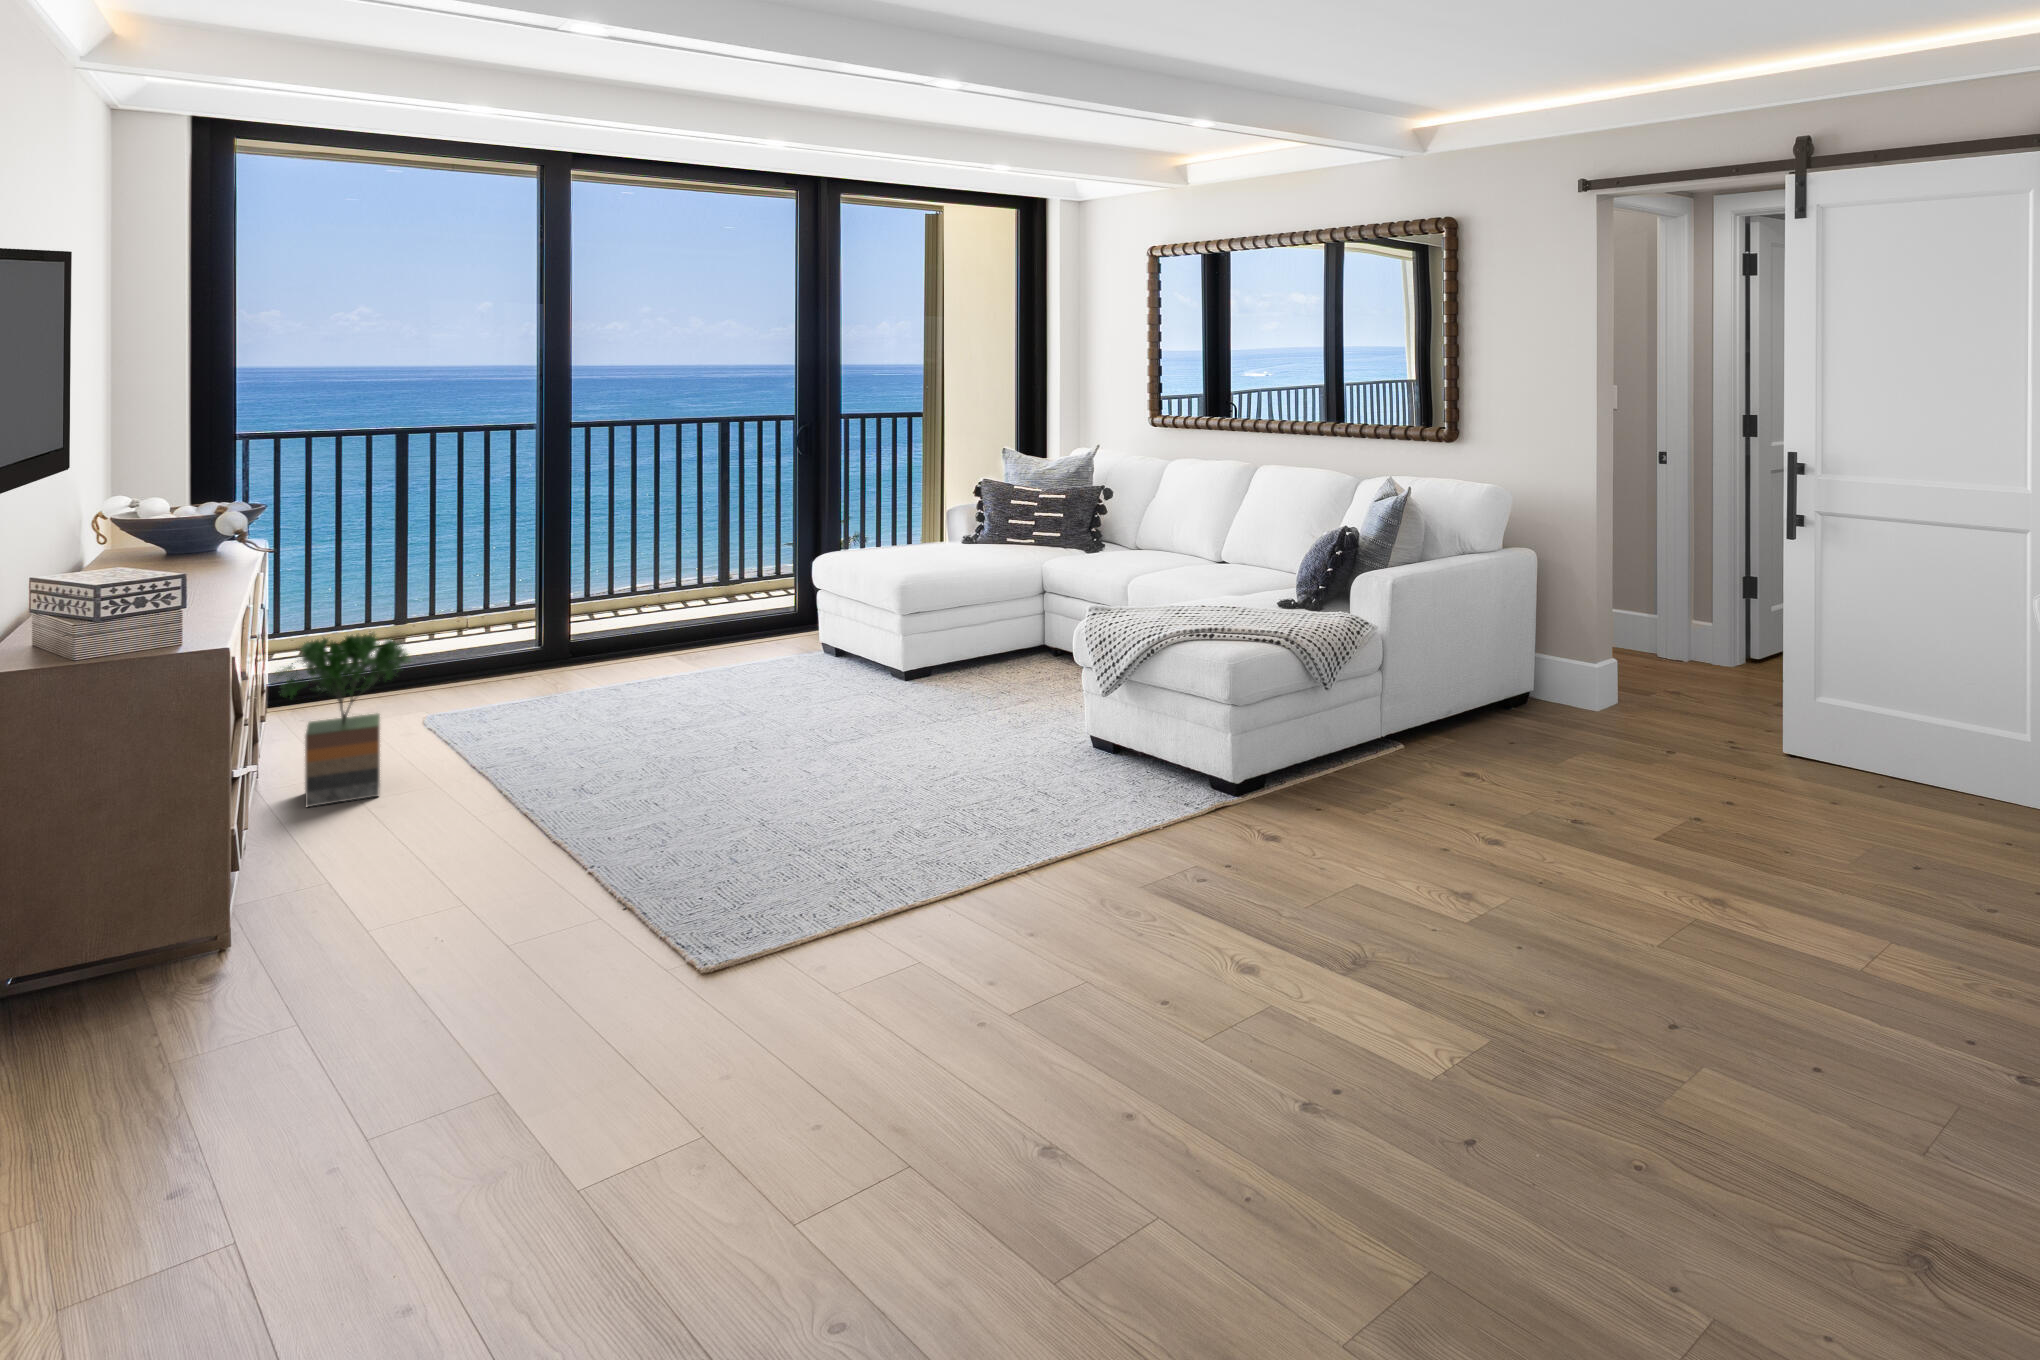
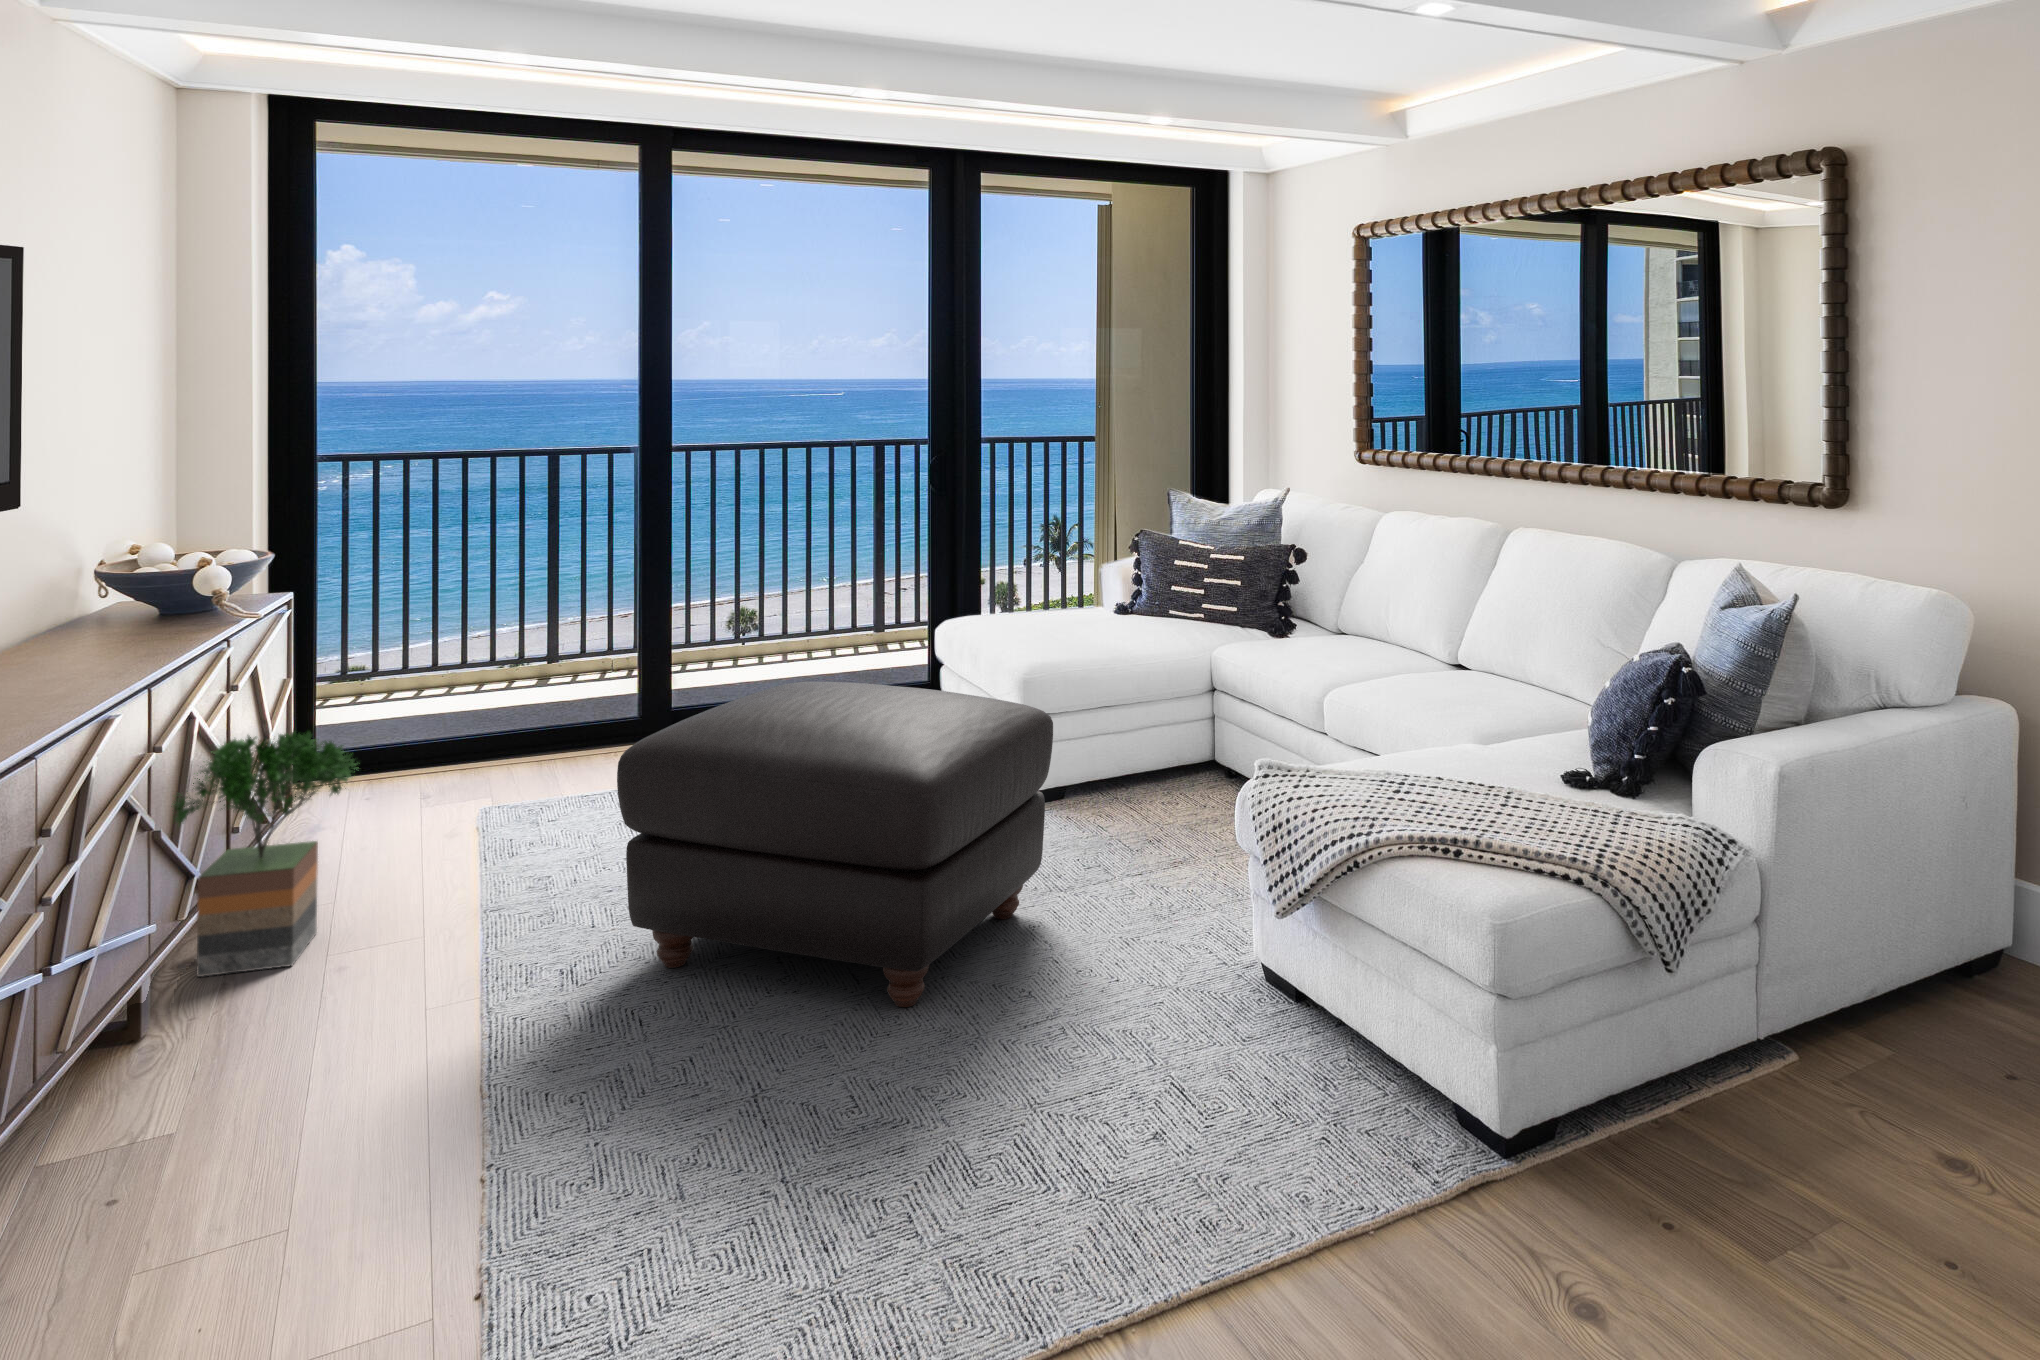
ottoman: none [641,583,944,774] -> present [617,682,1053,1007]

